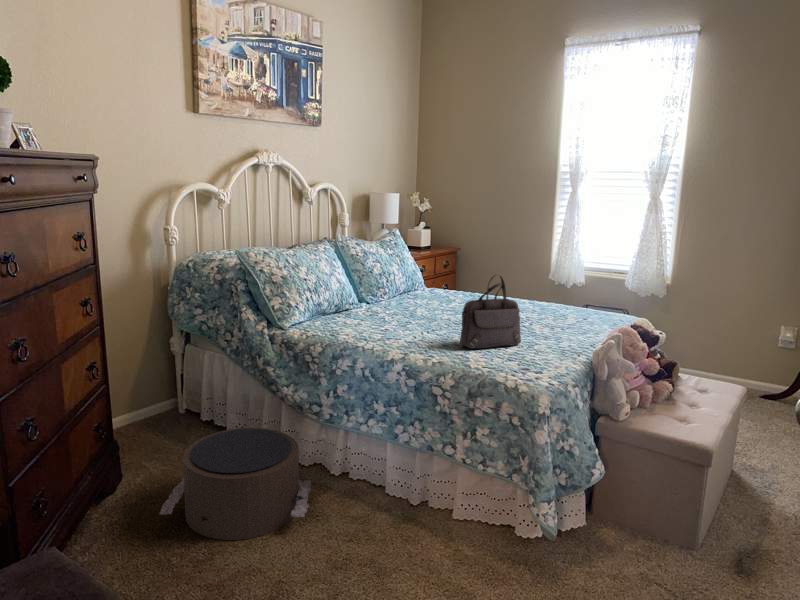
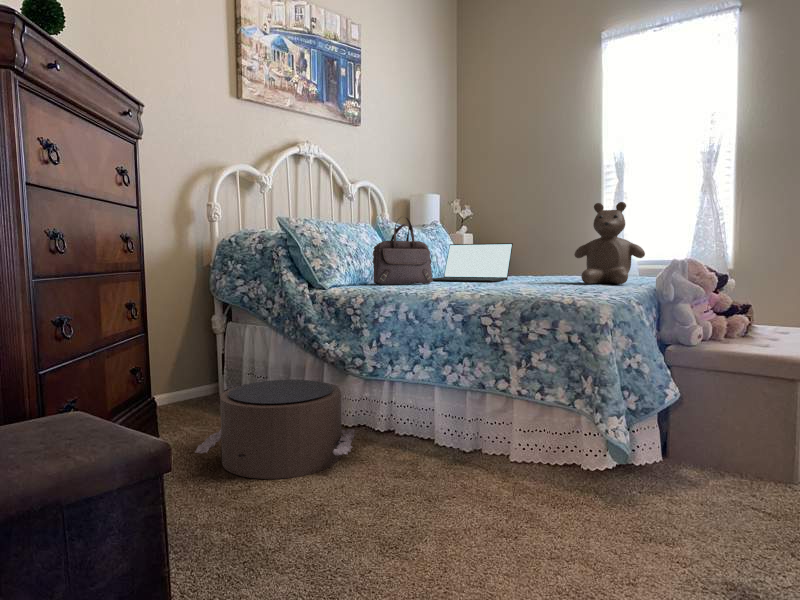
teddy bear: none [524,253,588,337] -> present [574,202,645,284]
laptop: none [382,268,467,318] -> present [432,243,513,282]
handbag: present [460,275,521,349] -> present [372,217,433,284]

